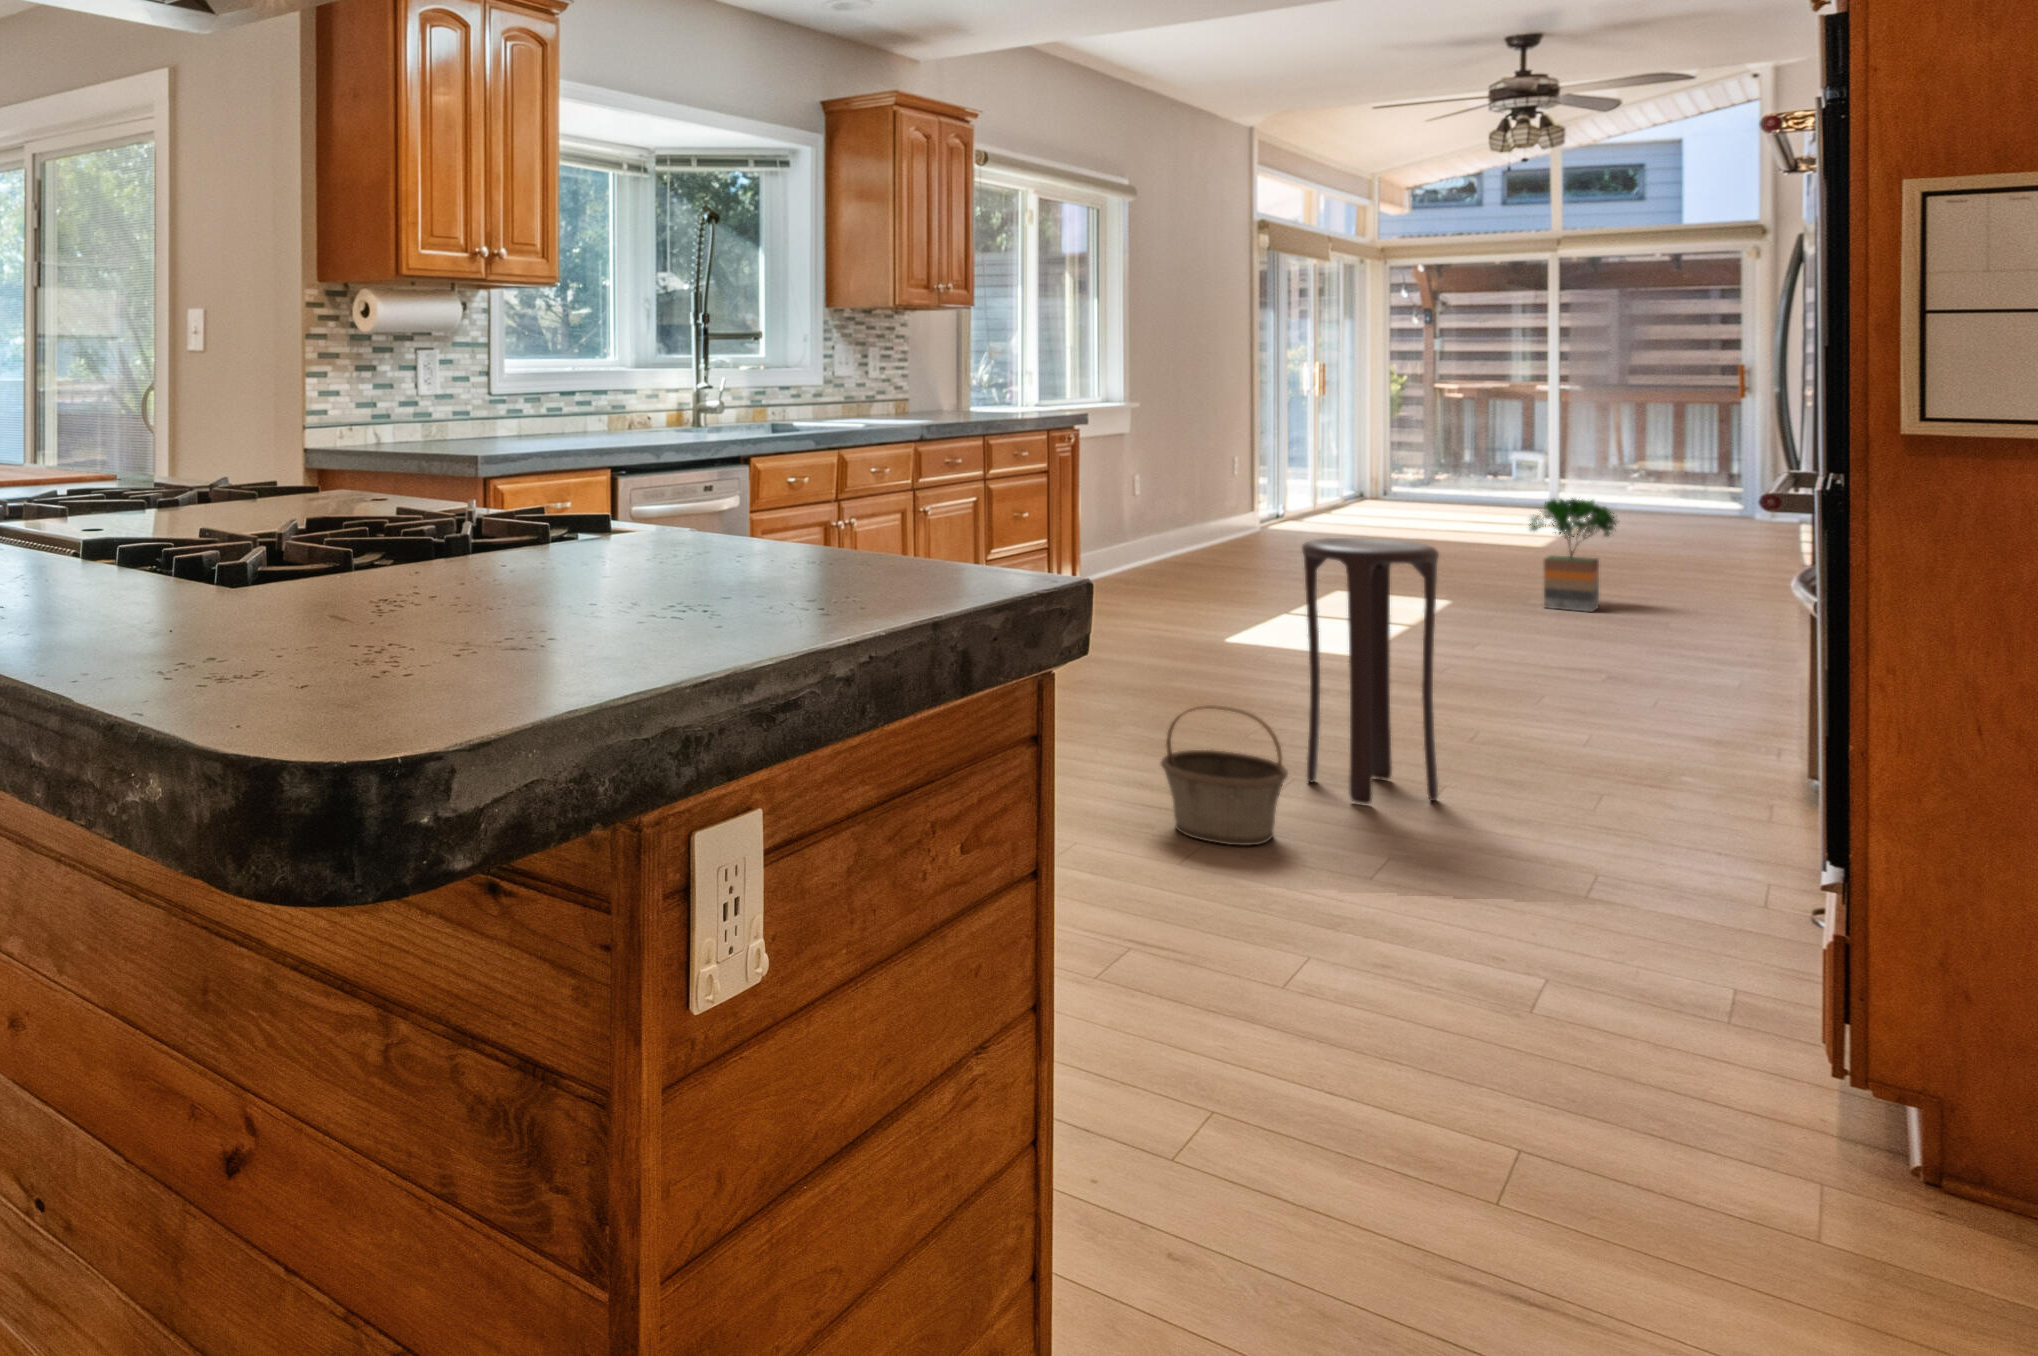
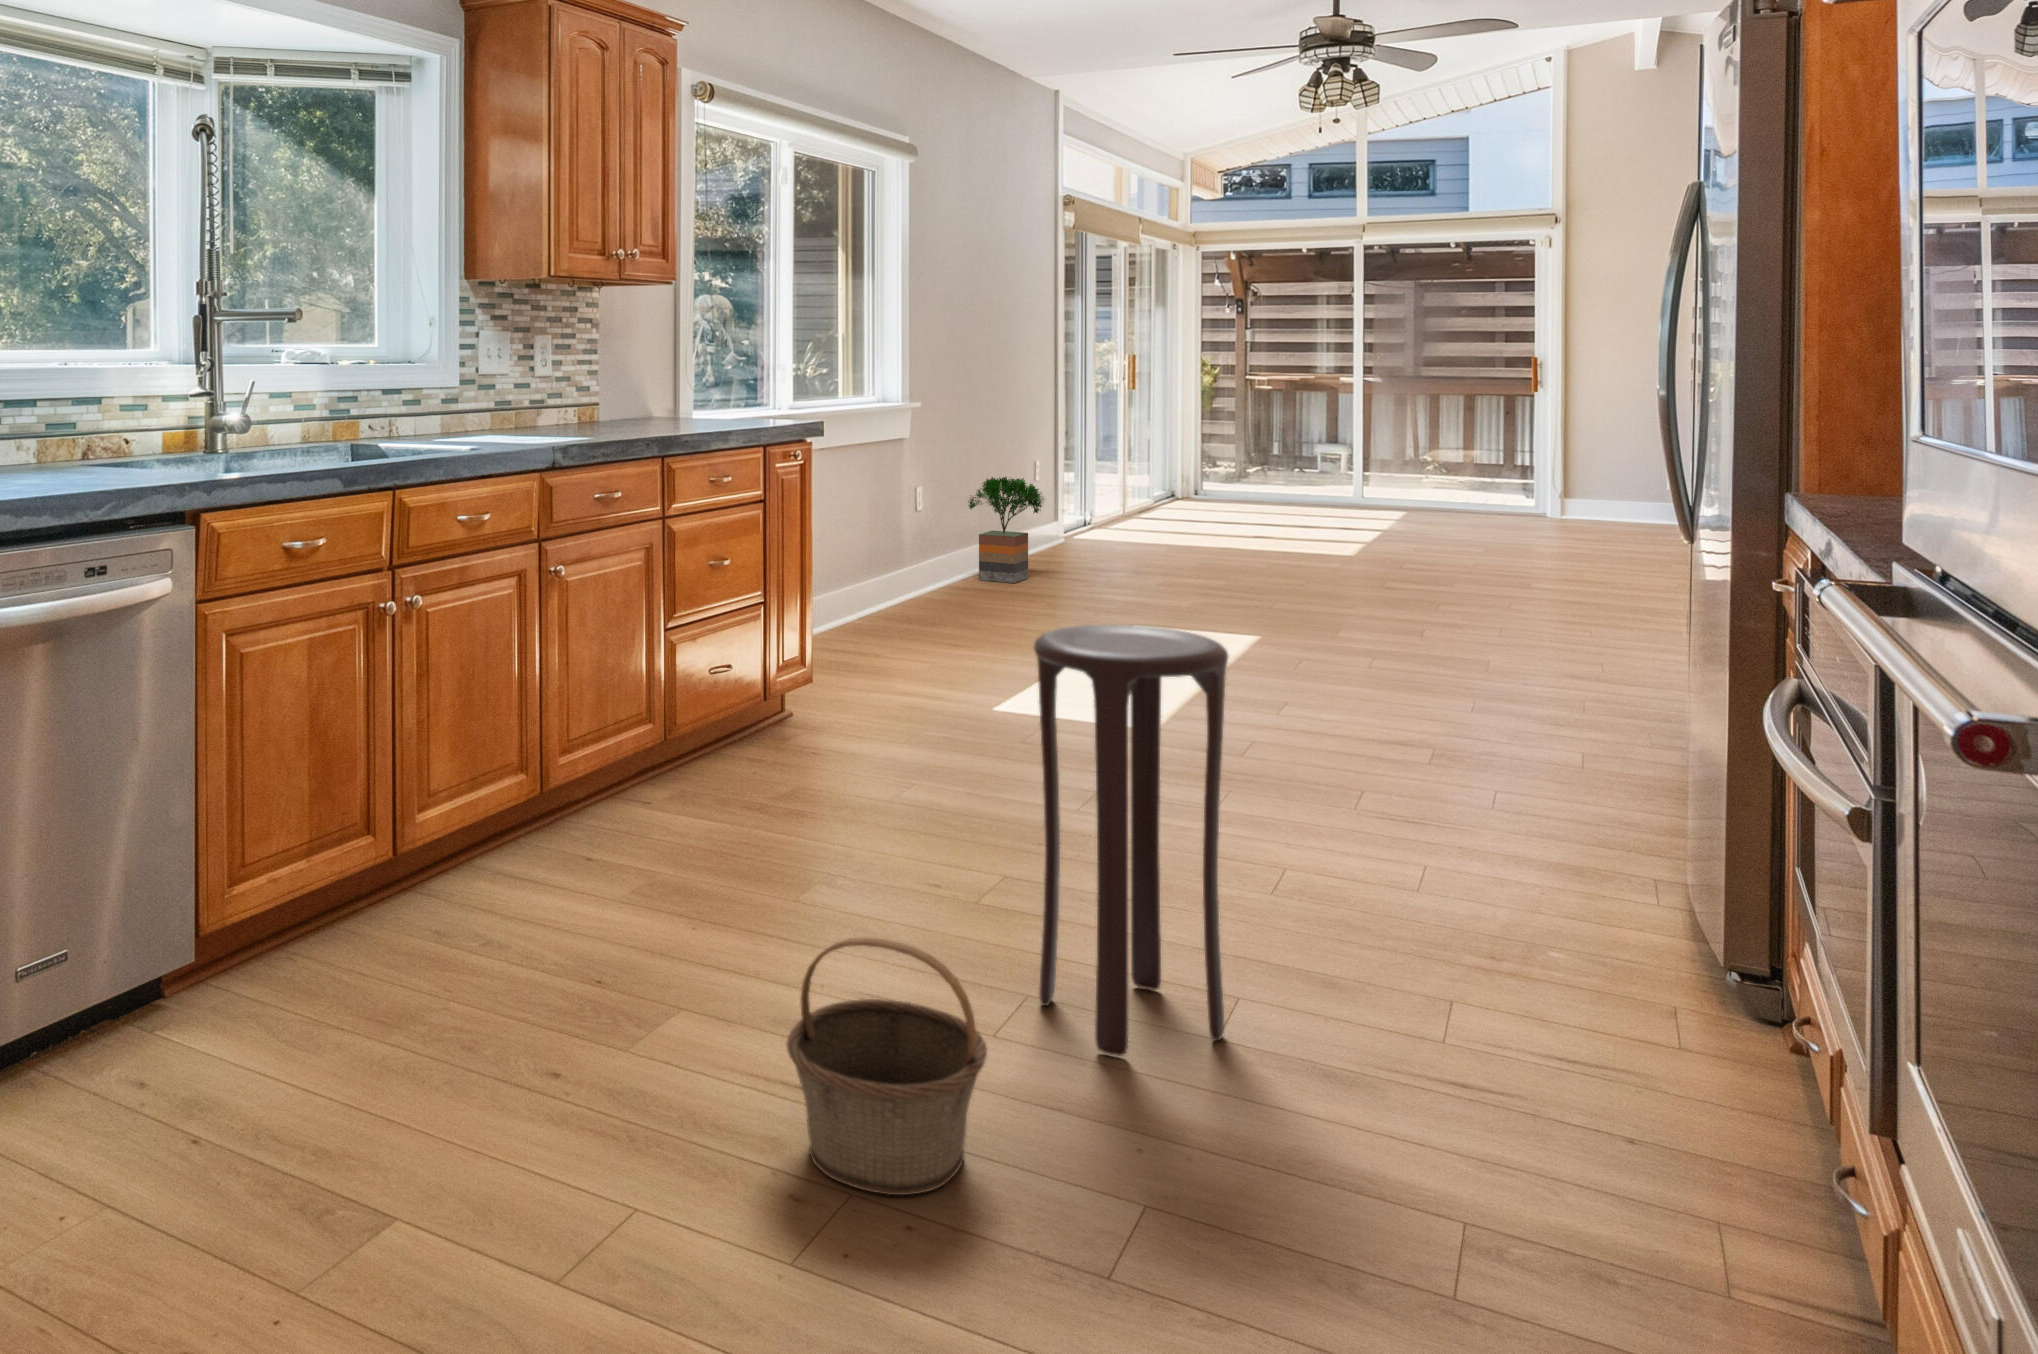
potted tree: present [1529,498,1617,612] -> present [969,477,1044,583]

